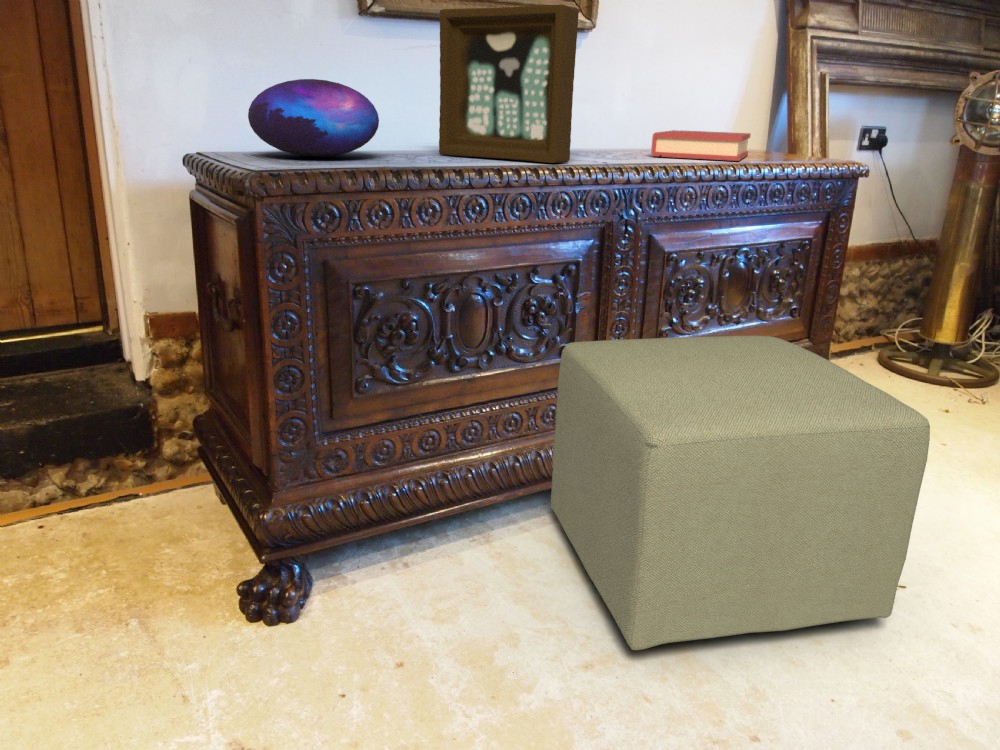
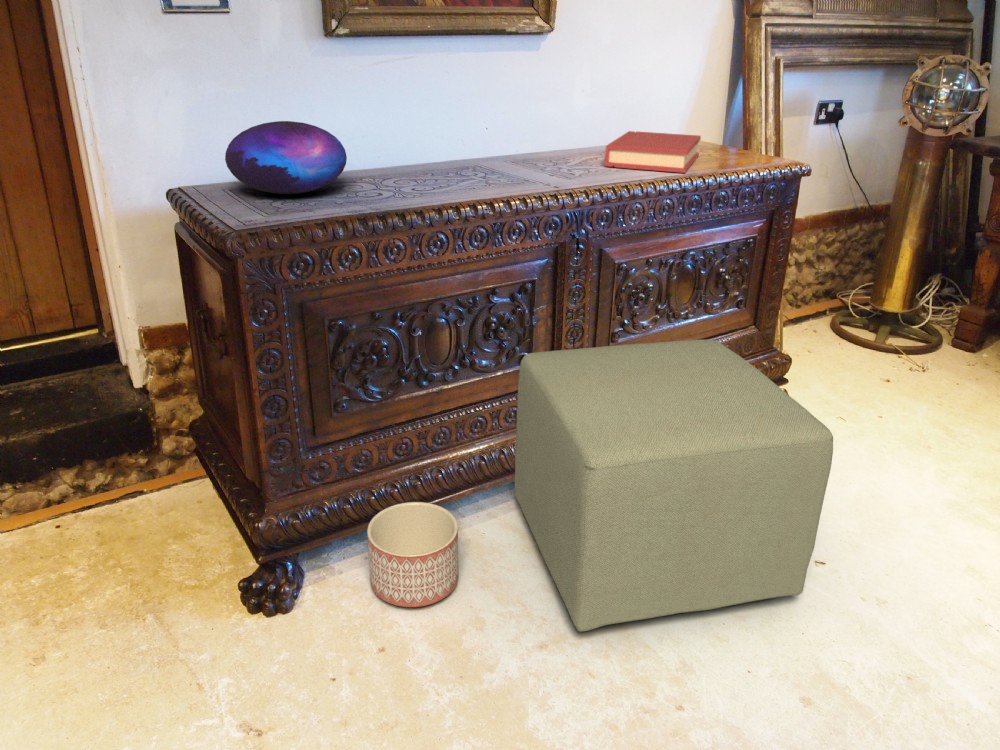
picture frame: present [439,4,579,163] -> none [400,43,530,192]
planter: none [388,503,491,620] -> present [367,502,458,607]

